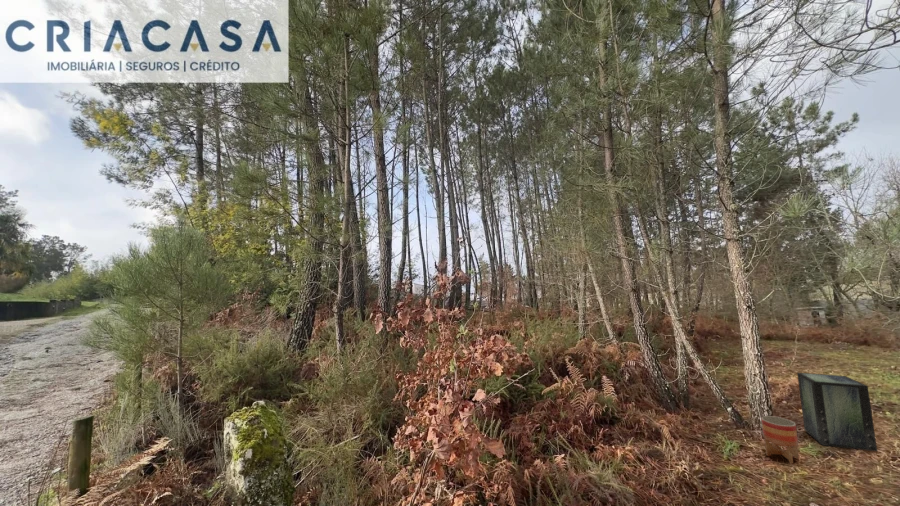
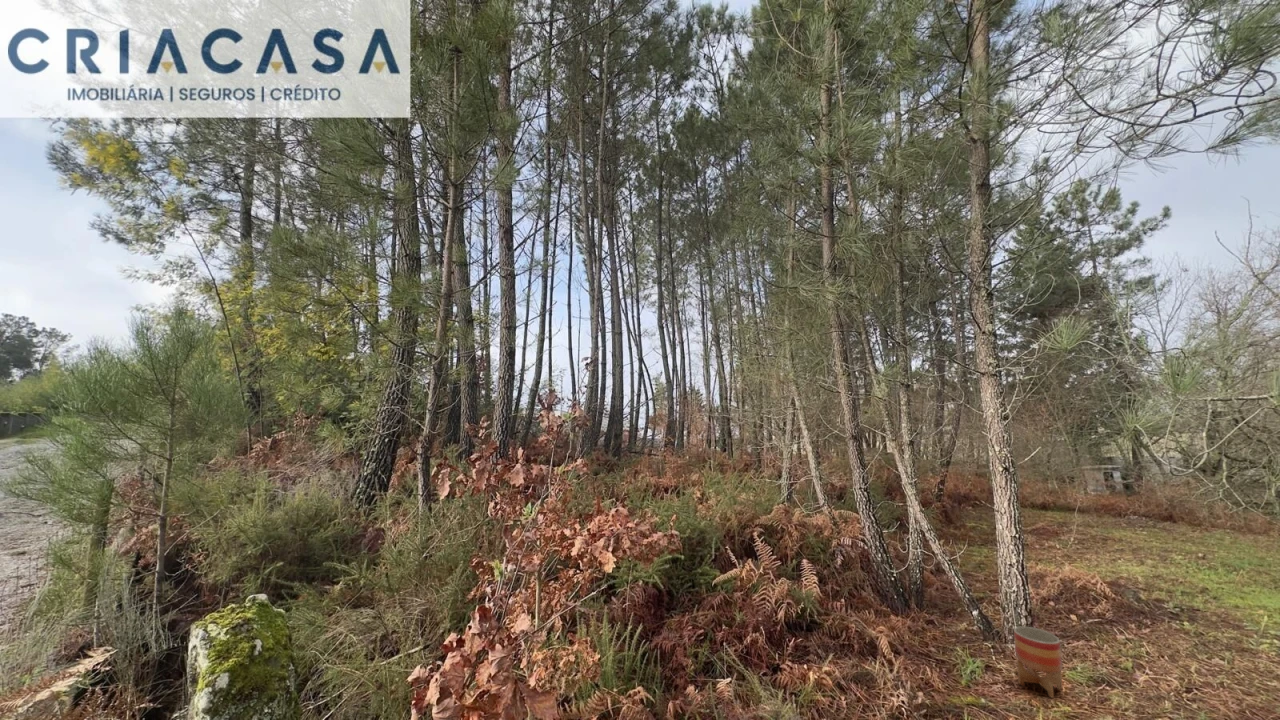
storage box: present [797,373,877,451] -> none [1067,564,1169,684]

